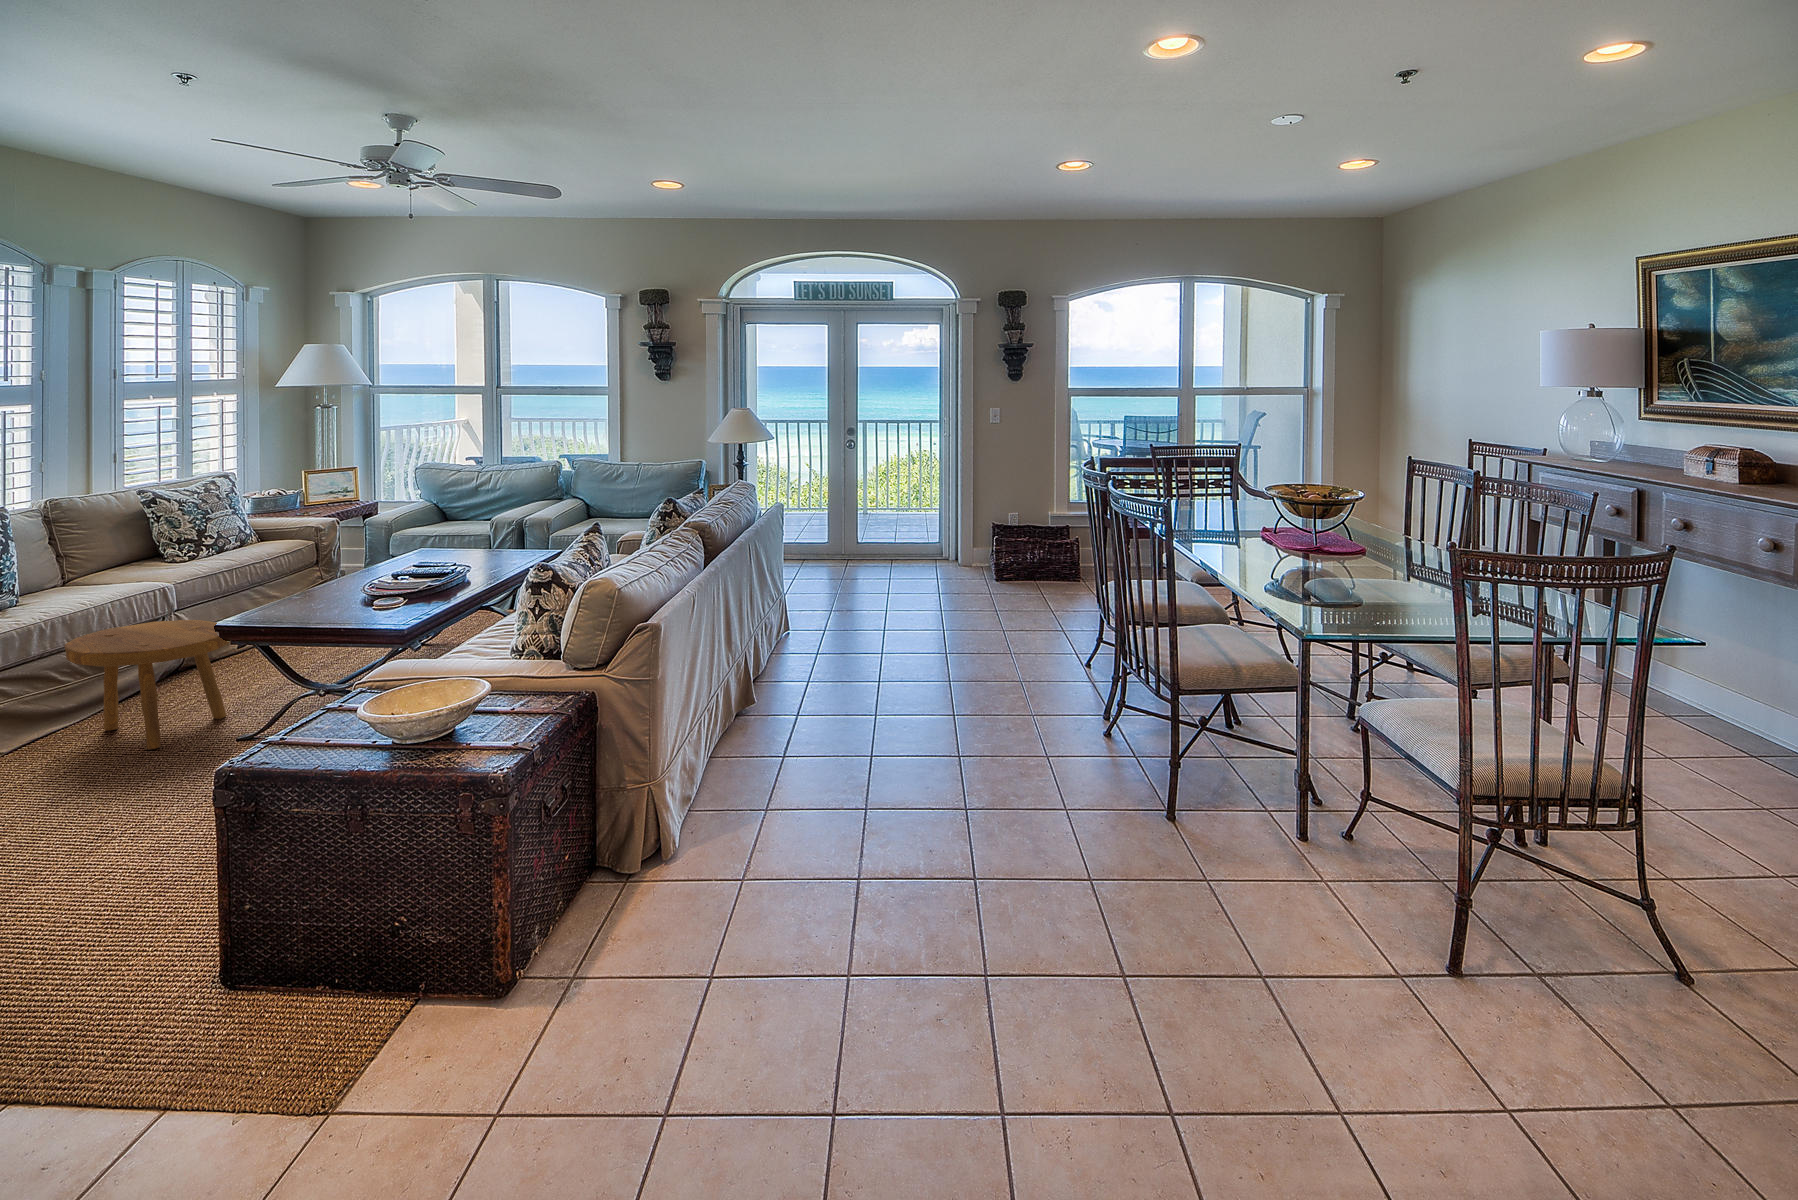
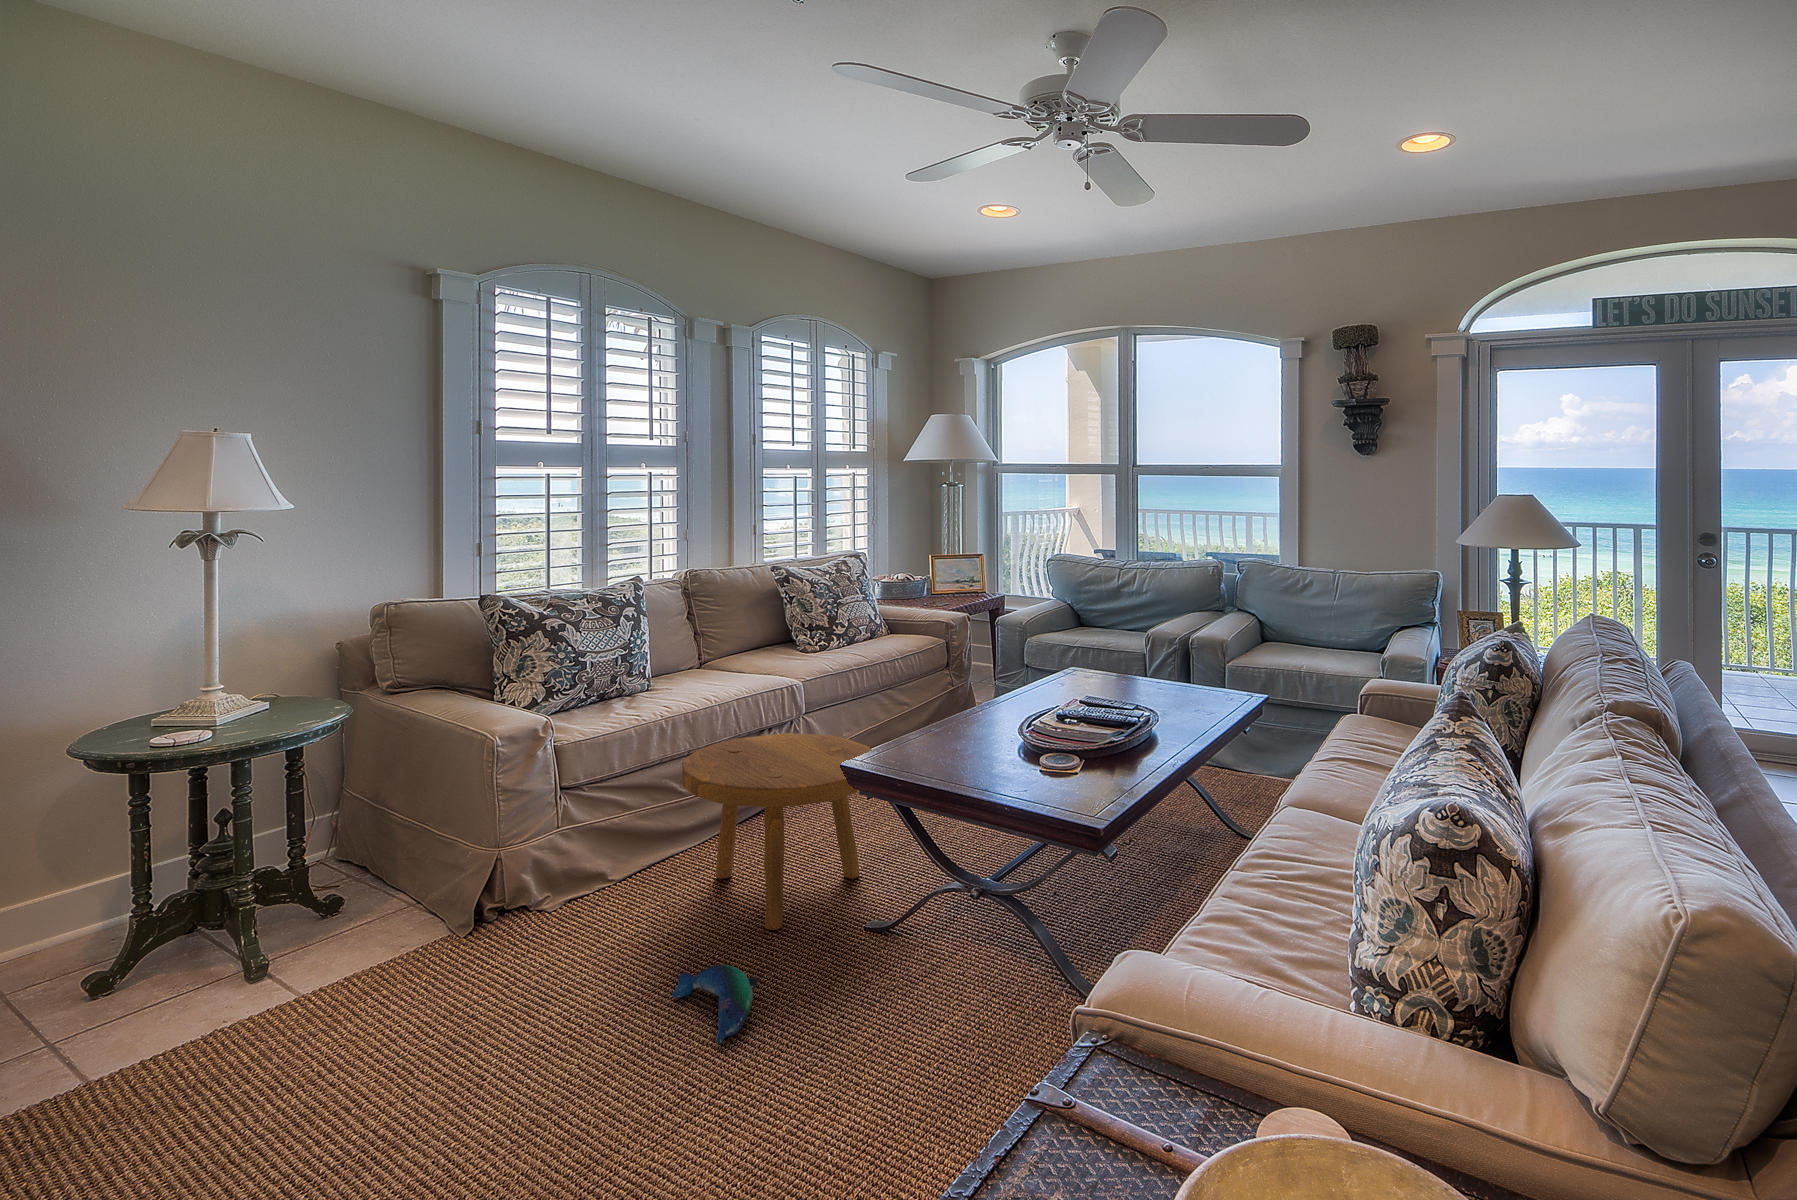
plush toy: none [76,759,140,797] -> present [672,965,758,1044]

